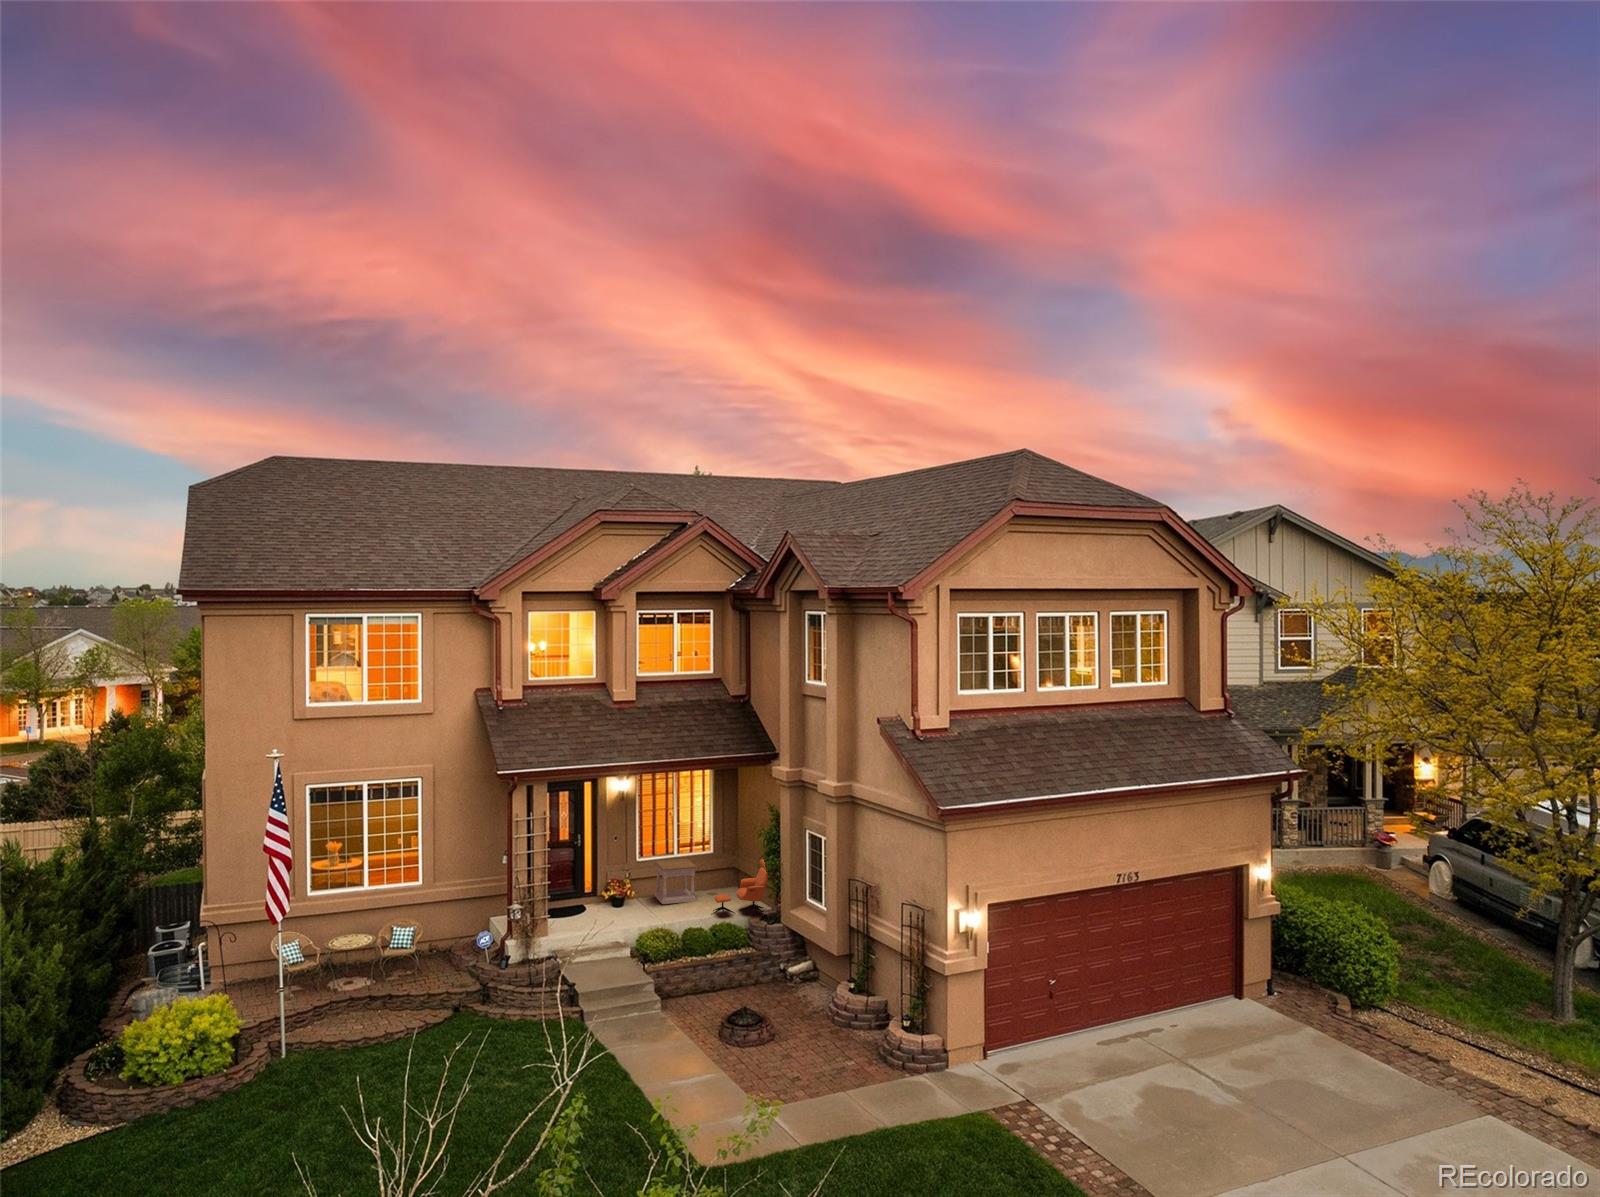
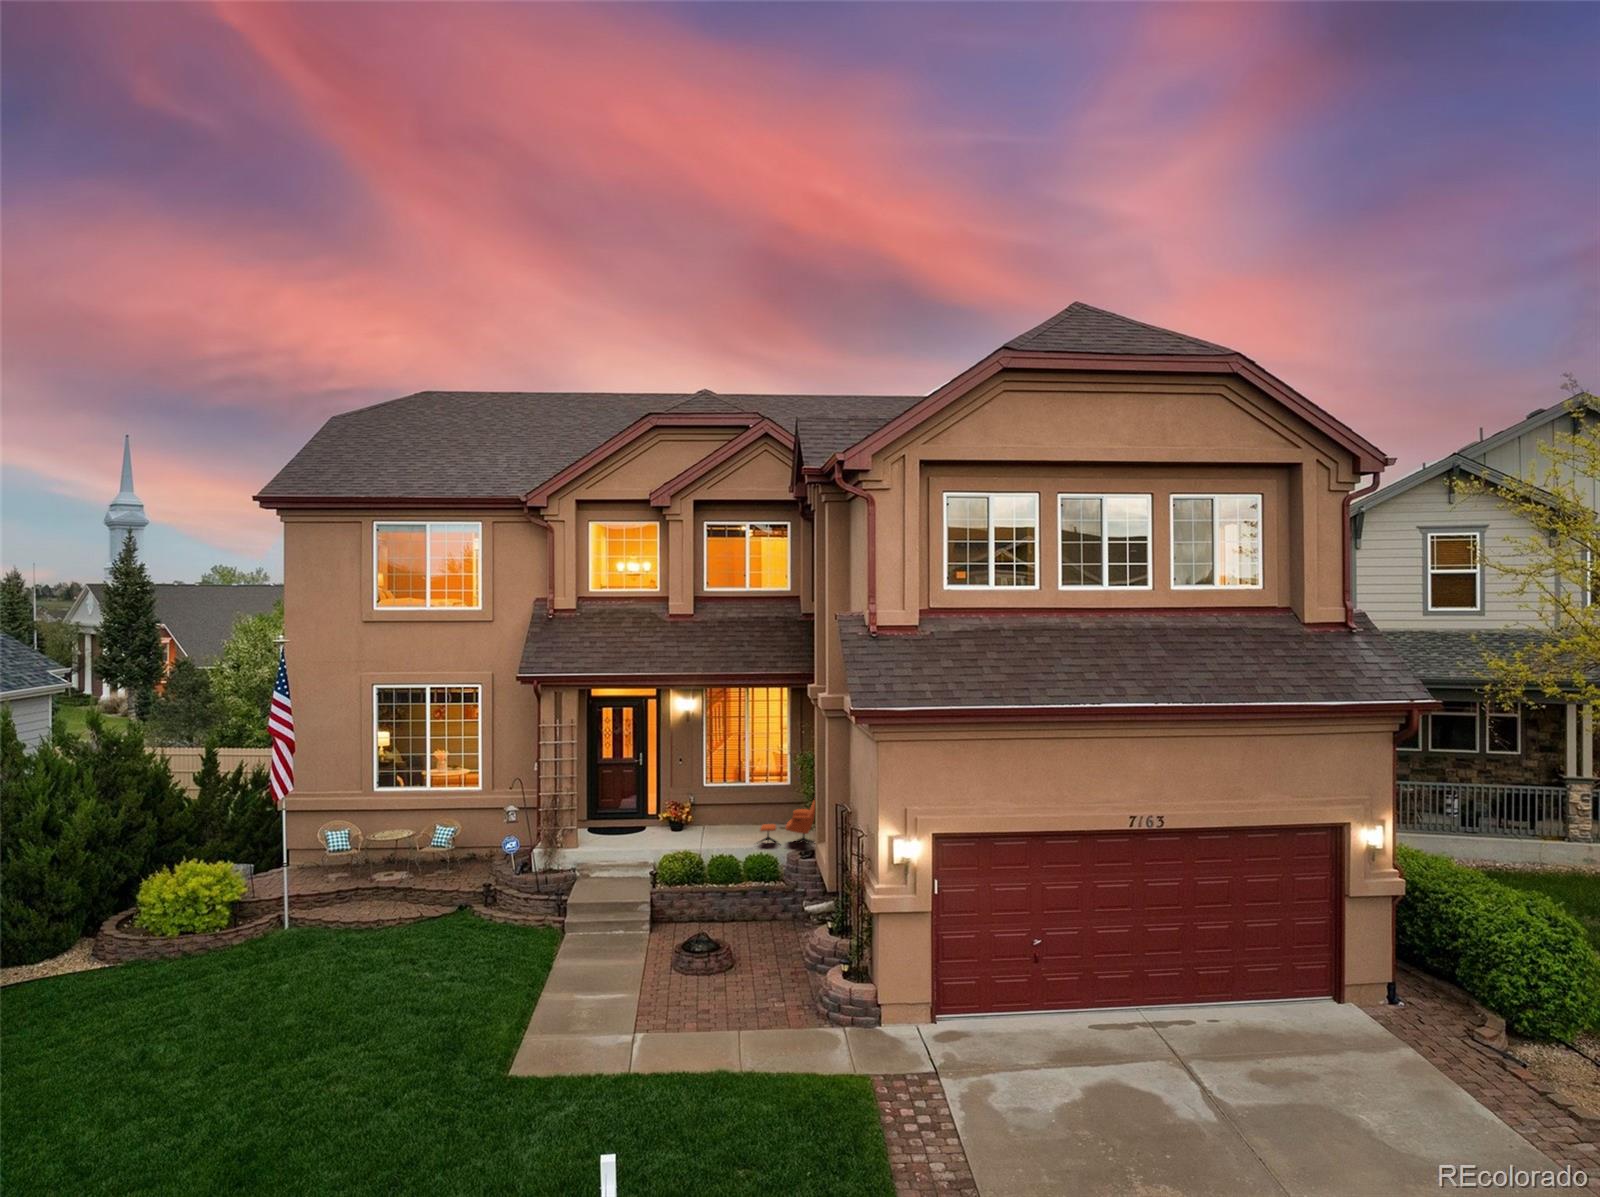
side table: present [654,859,697,904] -> none [715,787,755,832]

